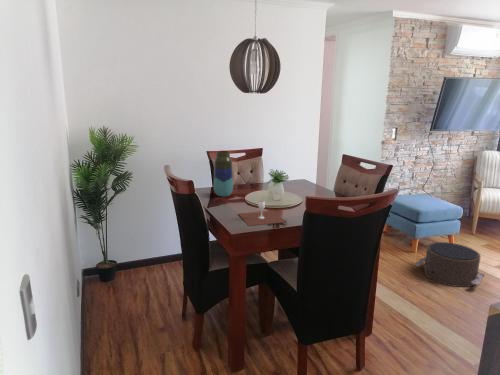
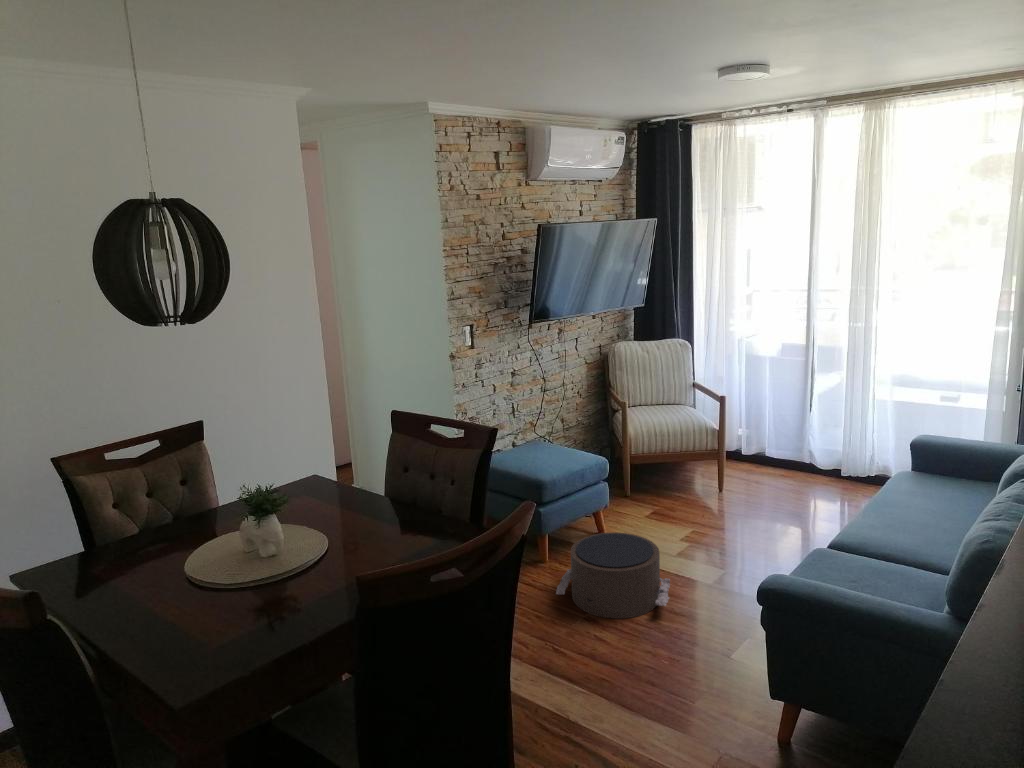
vase: present [214,151,233,197] -> none [81,463,145,580]
wine glass: present [239,201,285,226] -> none [175,589,307,671]

